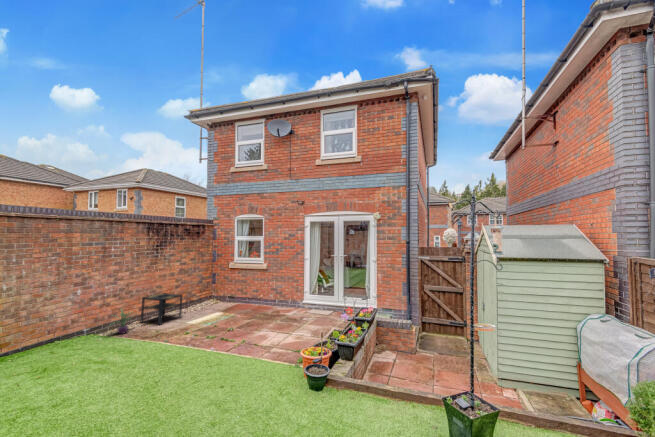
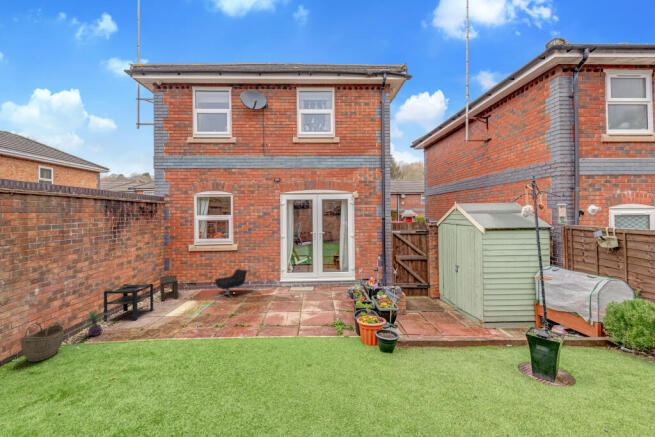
lounge chair: none [238,287,268,314] -> present [215,269,247,296]
bench: none [195,289,216,311] -> present [160,275,178,301]
woven basket: none [60,317,93,348] -> present [21,322,64,362]

